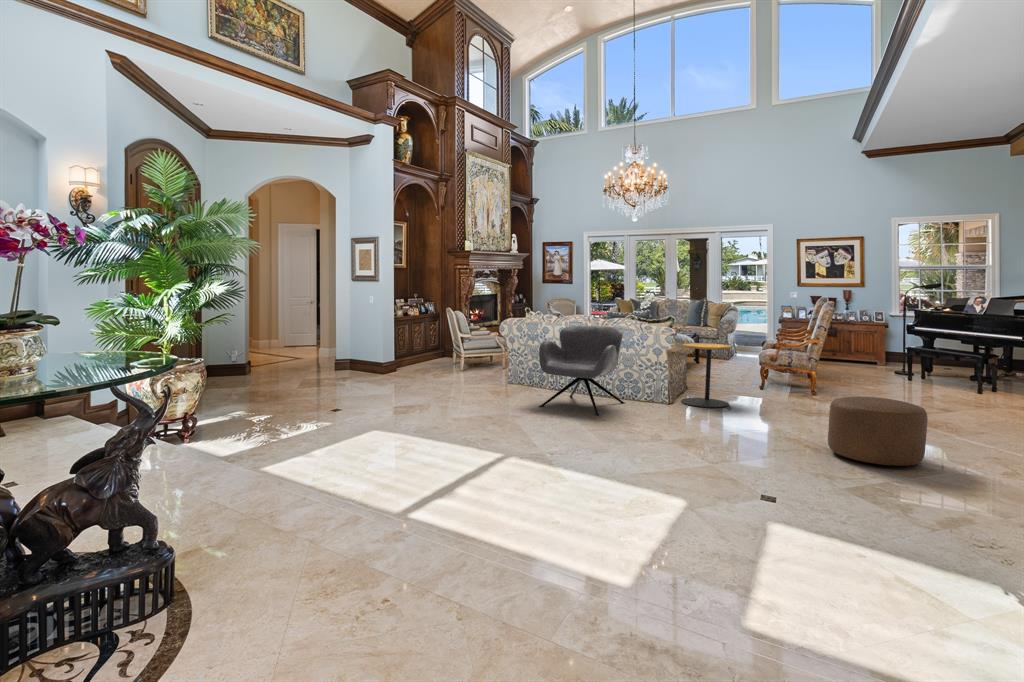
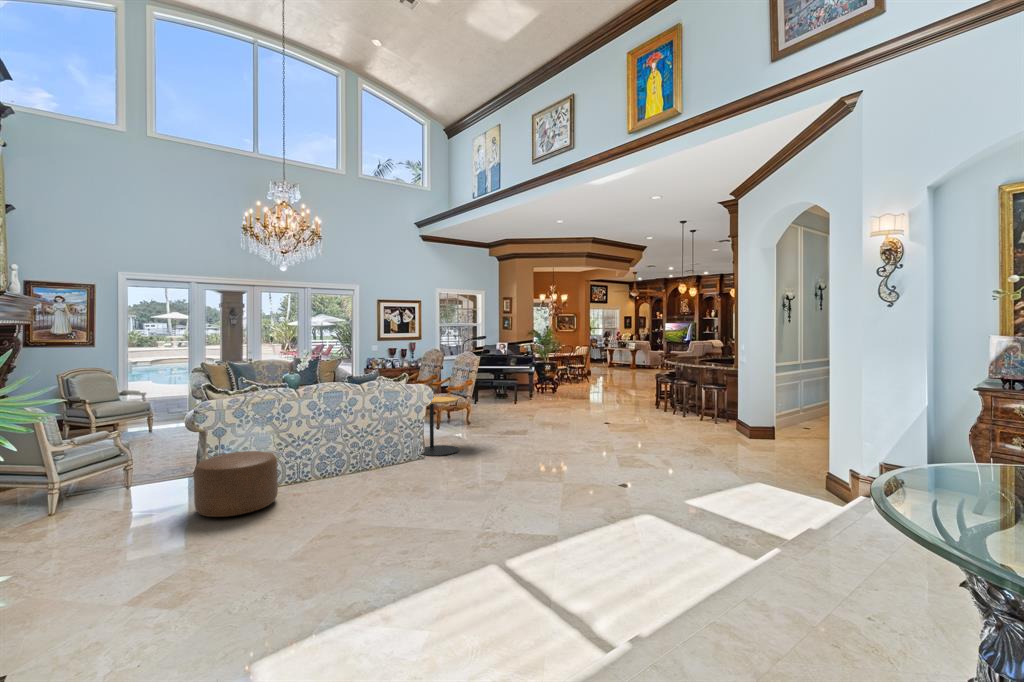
armchair: present [539,326,625,415] -> none [323,393,415,503]
ottoman: present [828,396,928,466] -> present [194,451,278,517]

